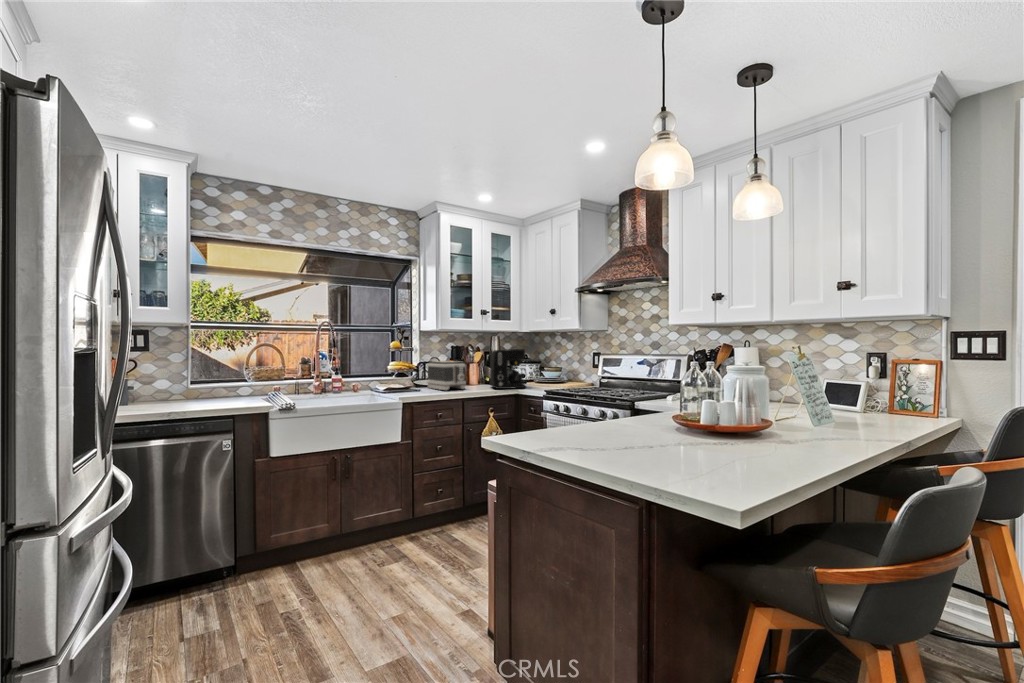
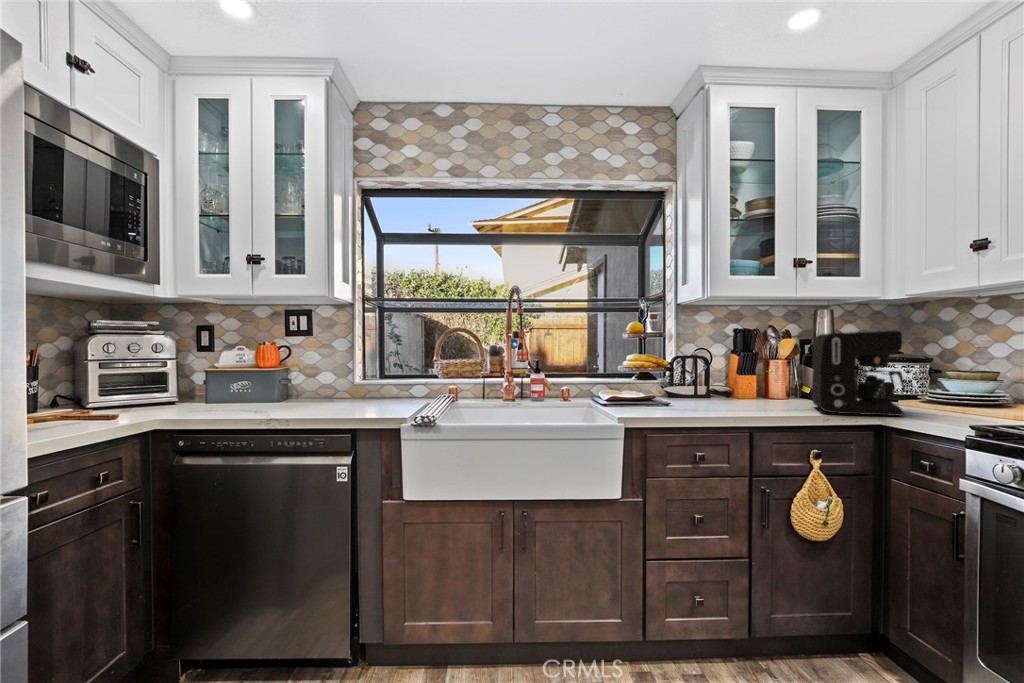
toaster: present [427,361,466,390] -> none [685,354,758,408]

